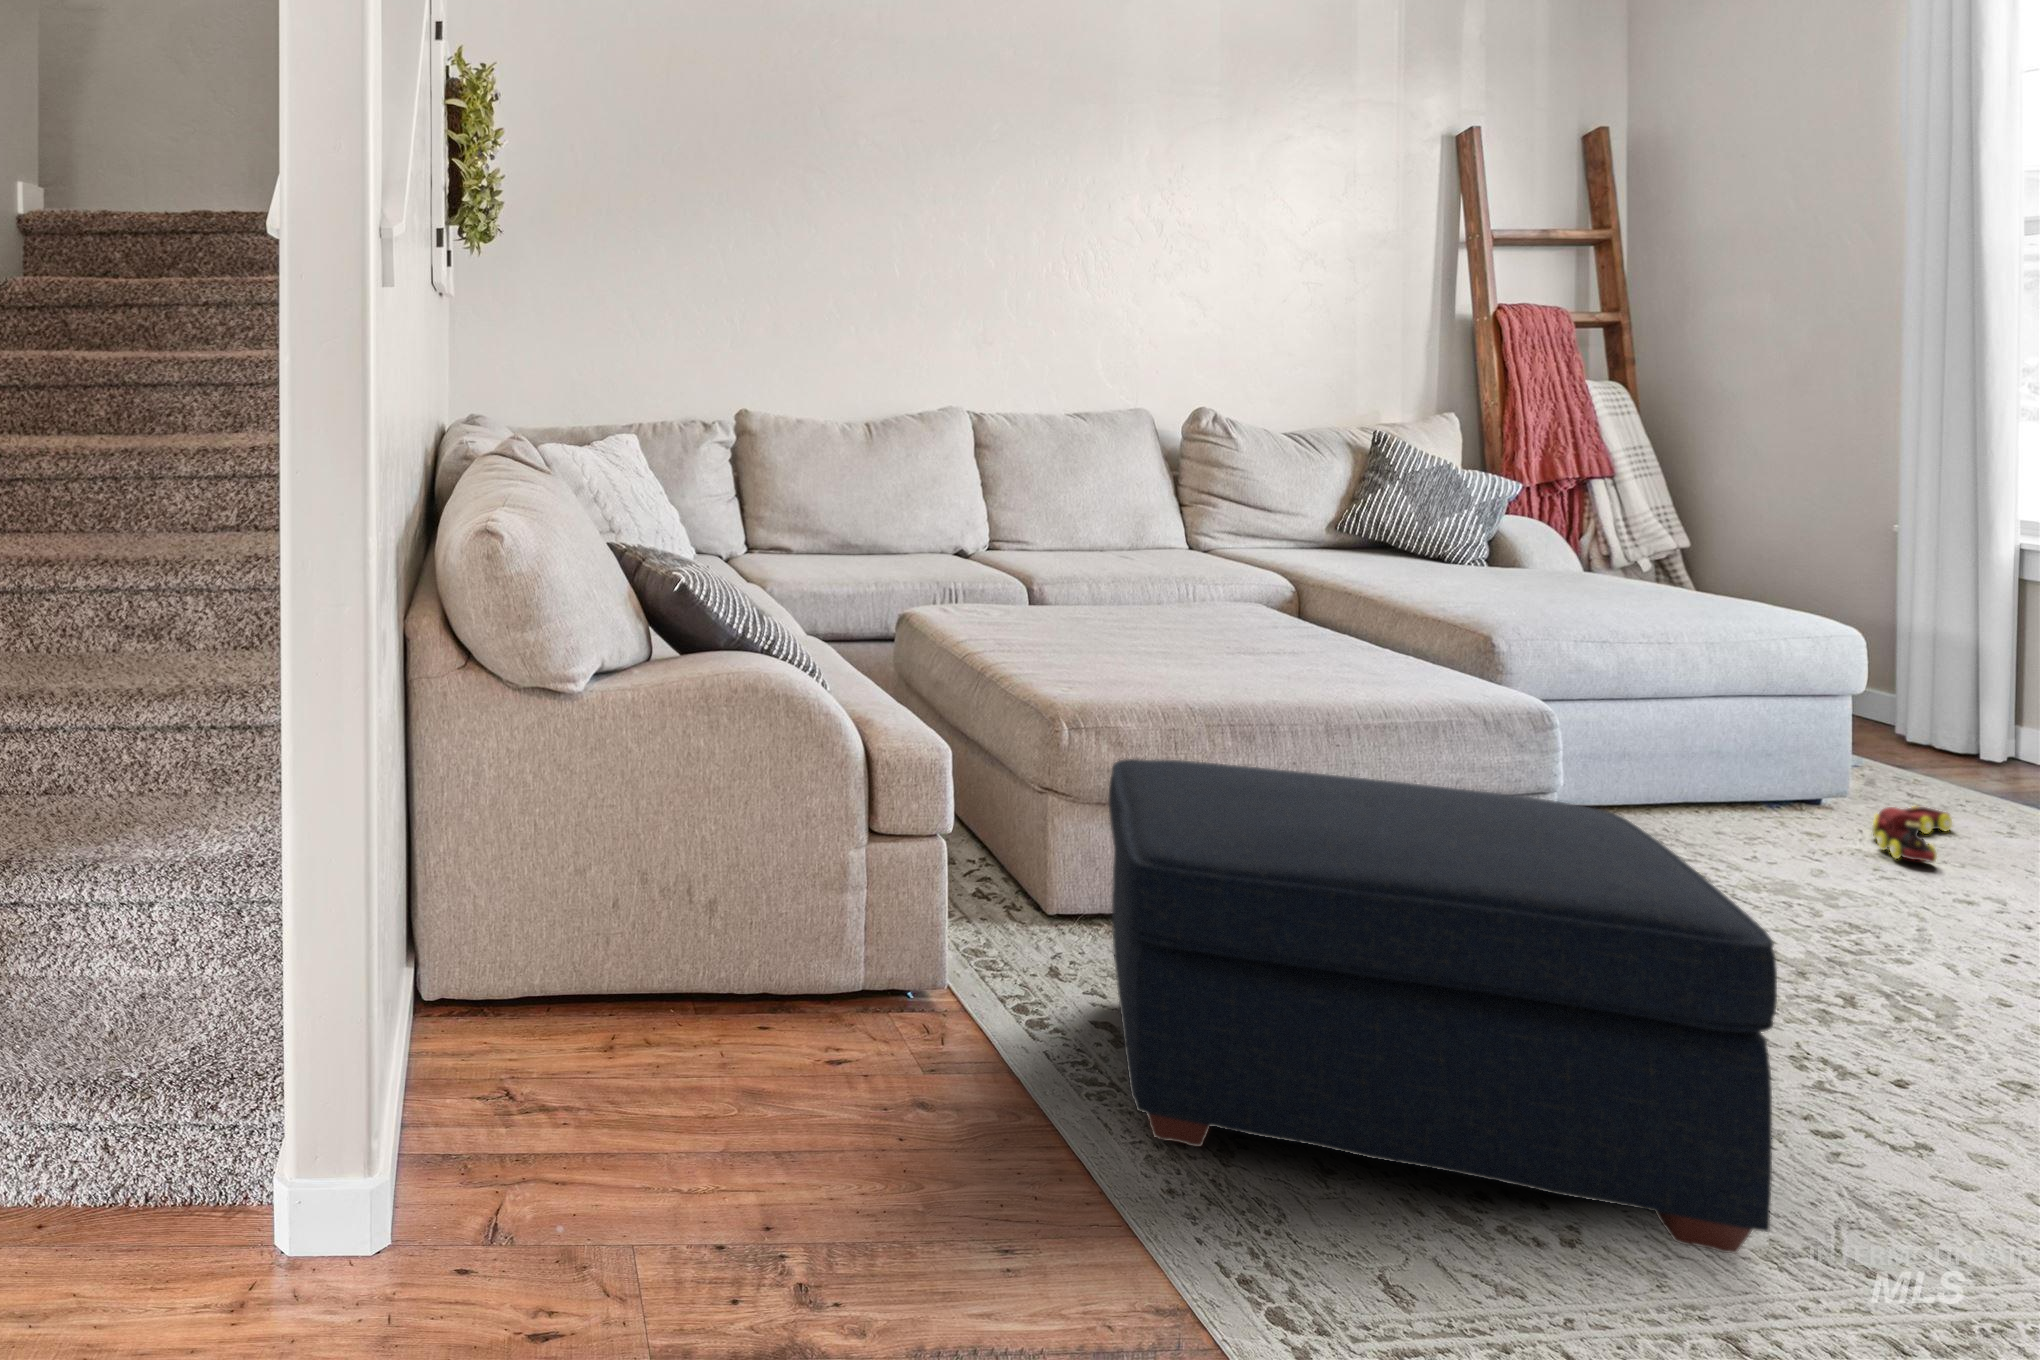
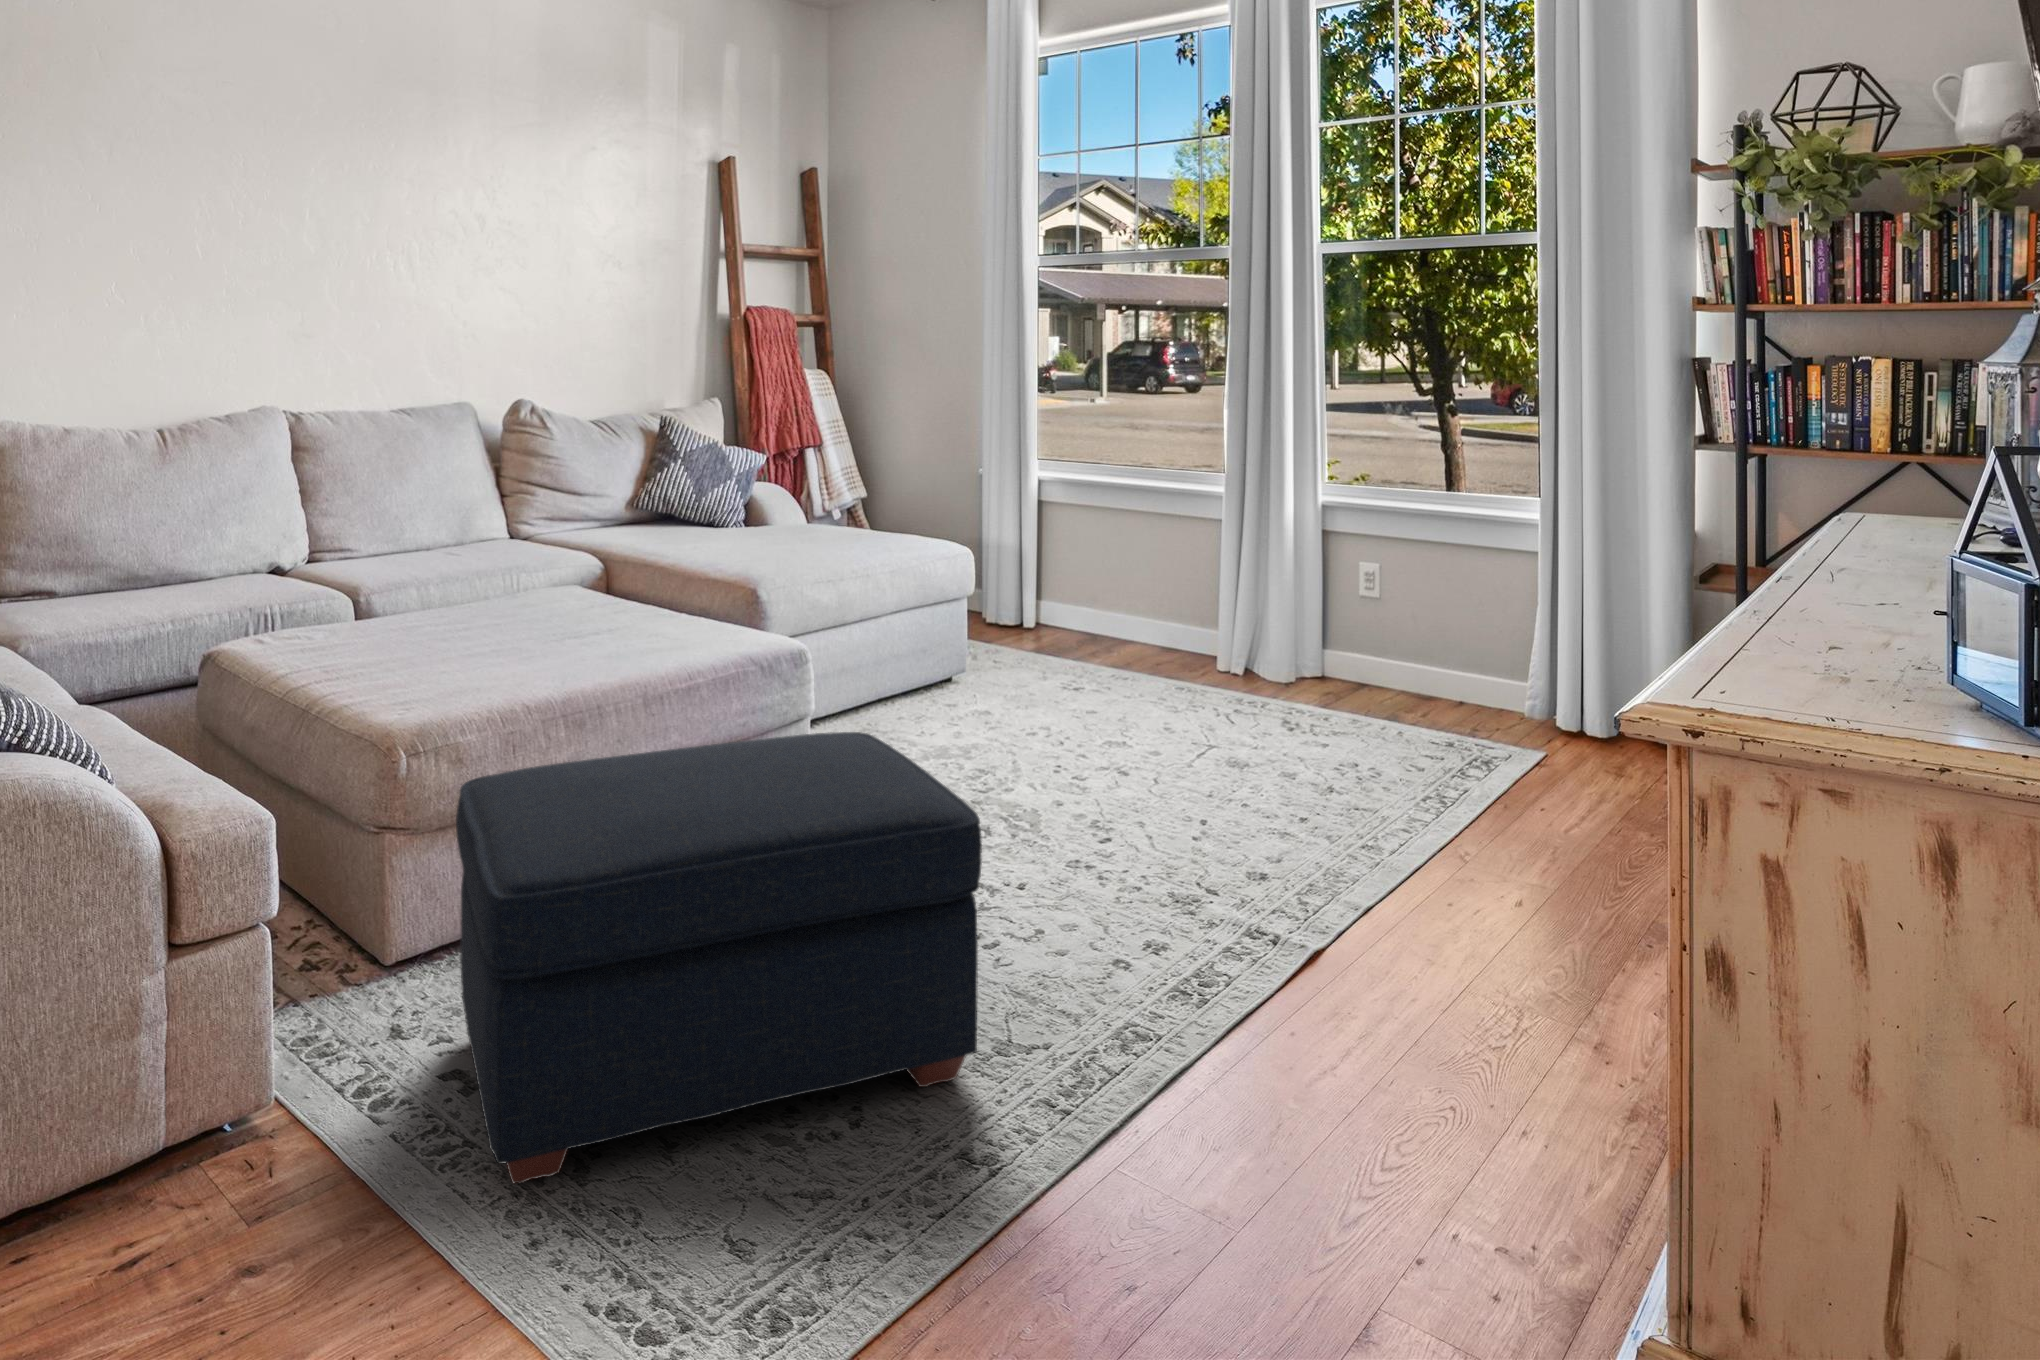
toy train: present [1871,806,1952,862] -> none [984,673,1022,716]

